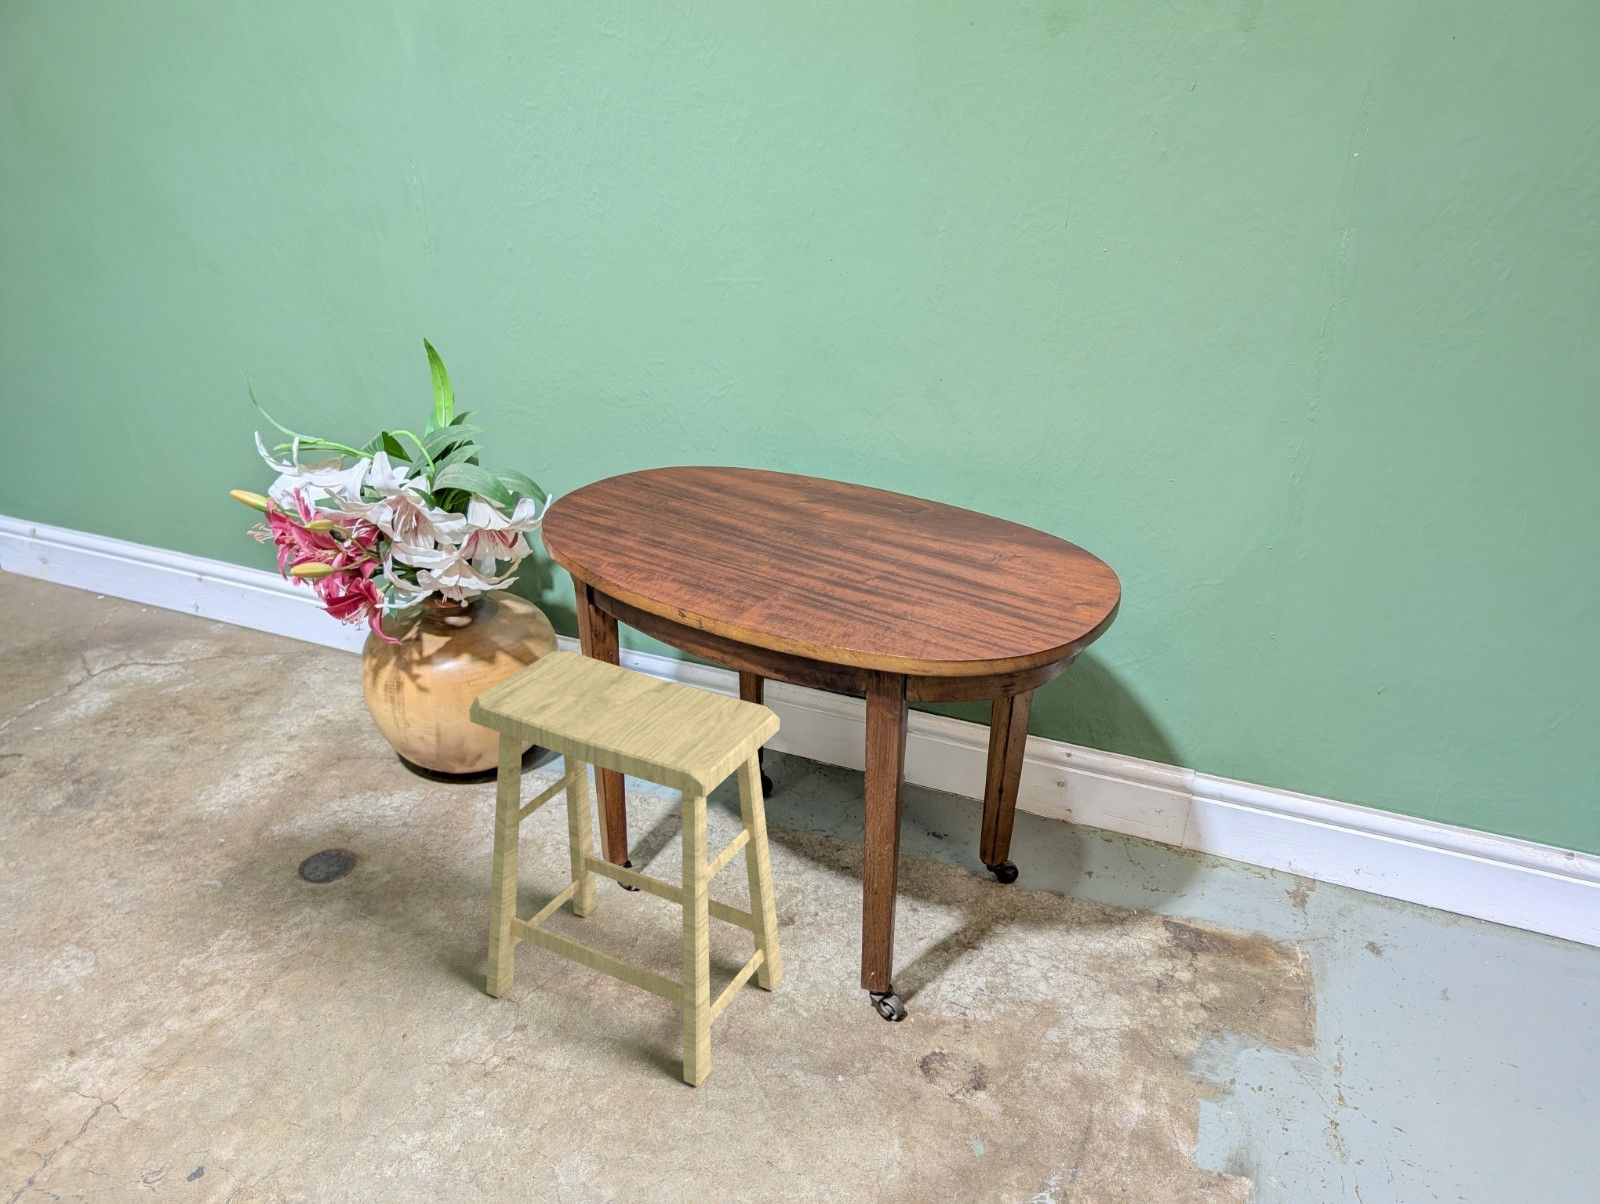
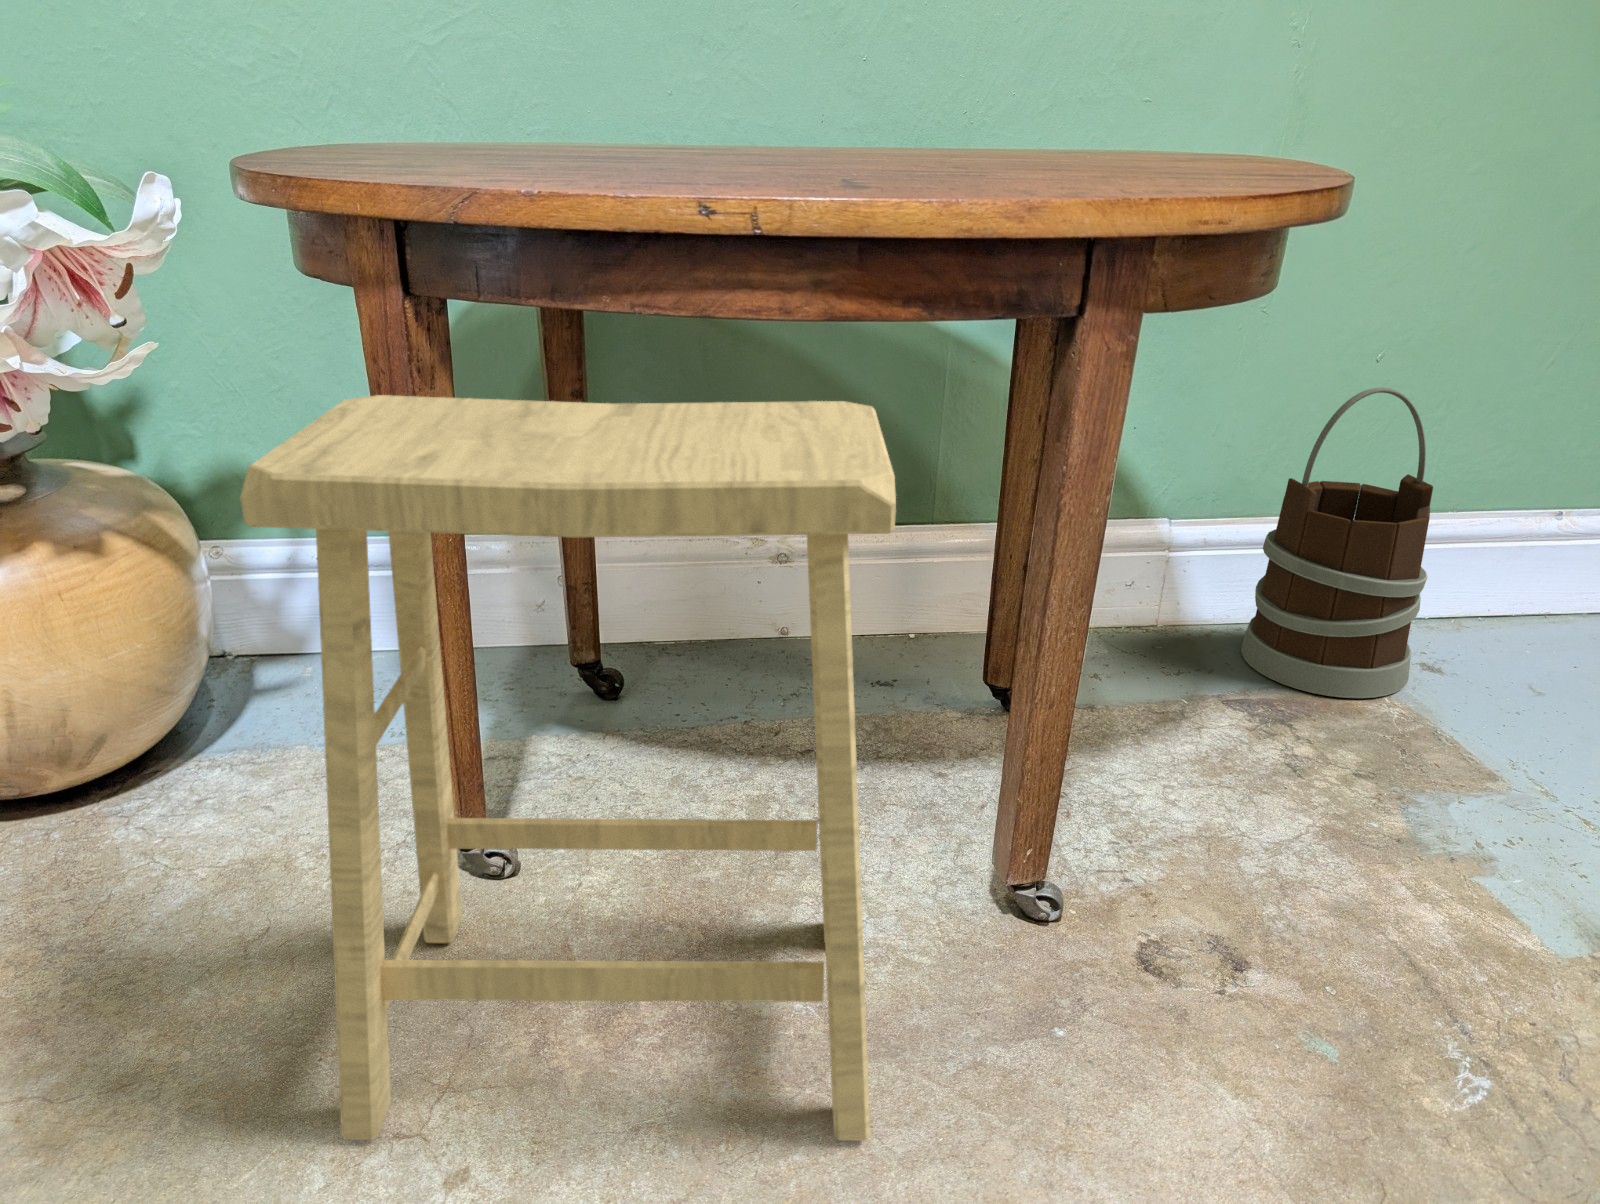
wooden bucket: none [1218,722,1370,957] -> present [1241,387,1433,698]

